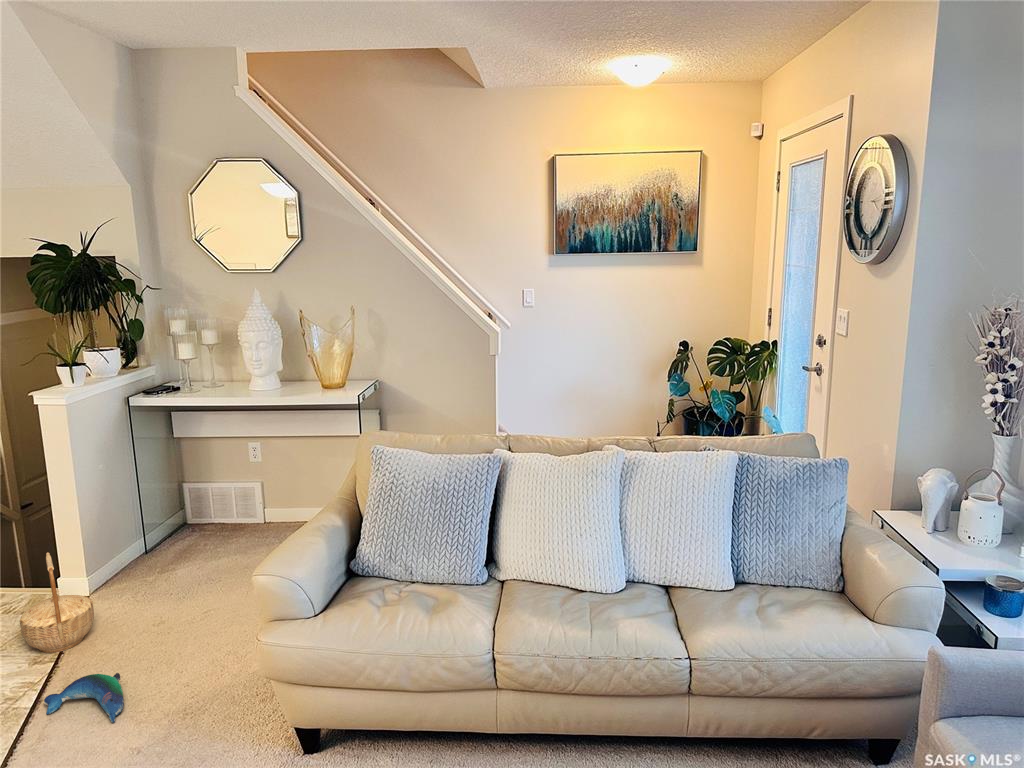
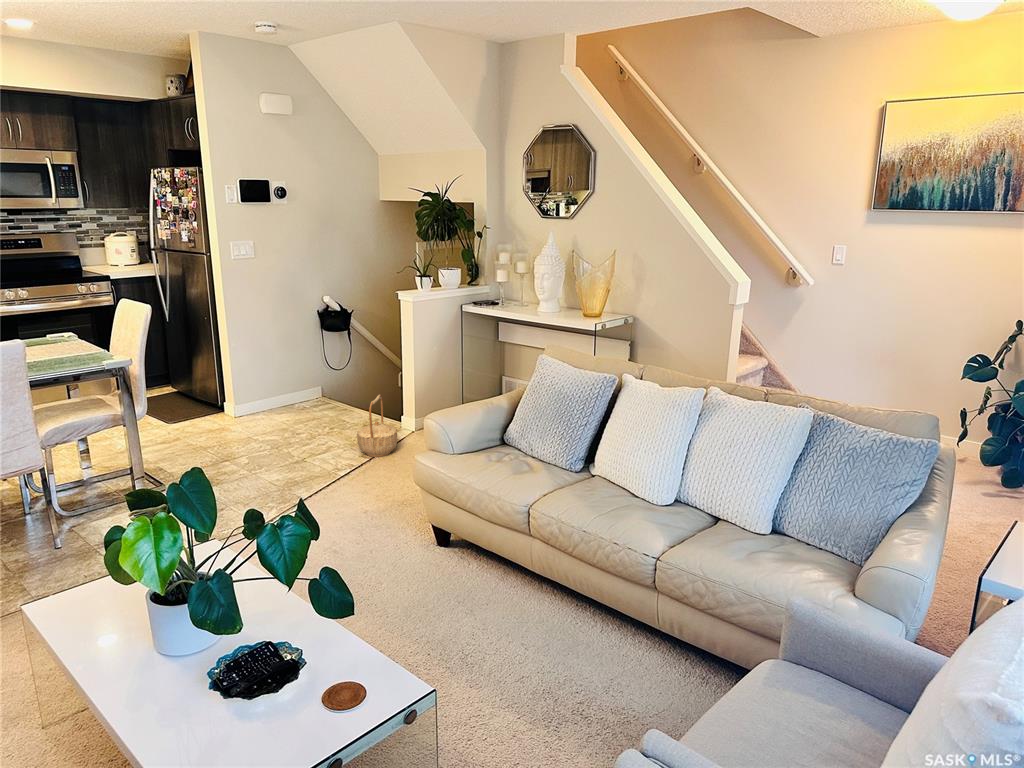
plush toy: present [44,673,124,723] -> none [343,468,382,498]

